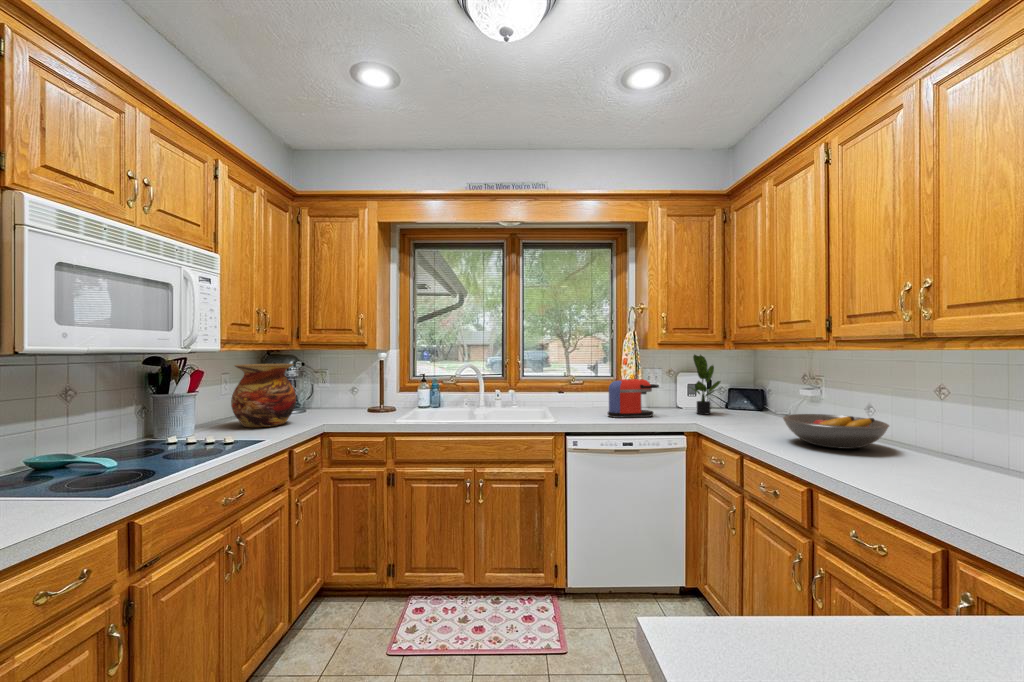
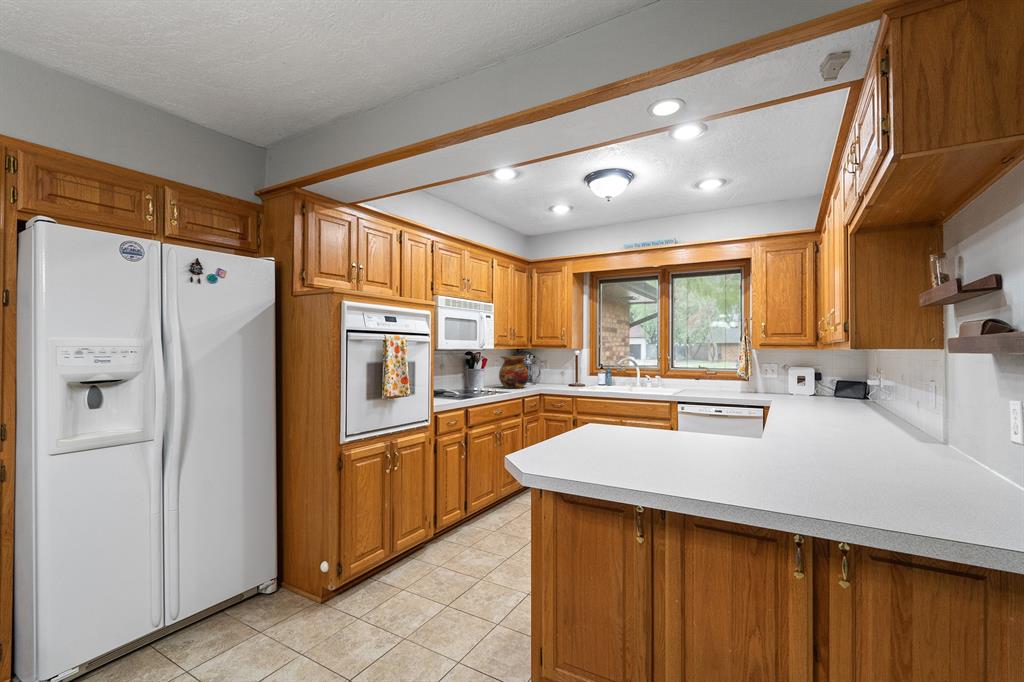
potted plant: present [691,355,720,414] -> none [786,352,813,398]
coffee maker: present [608,379,659,418] -> none [716,370,756,396]
fruit bowl: present [783,414,889,449] -> none [796,392,863,412]

